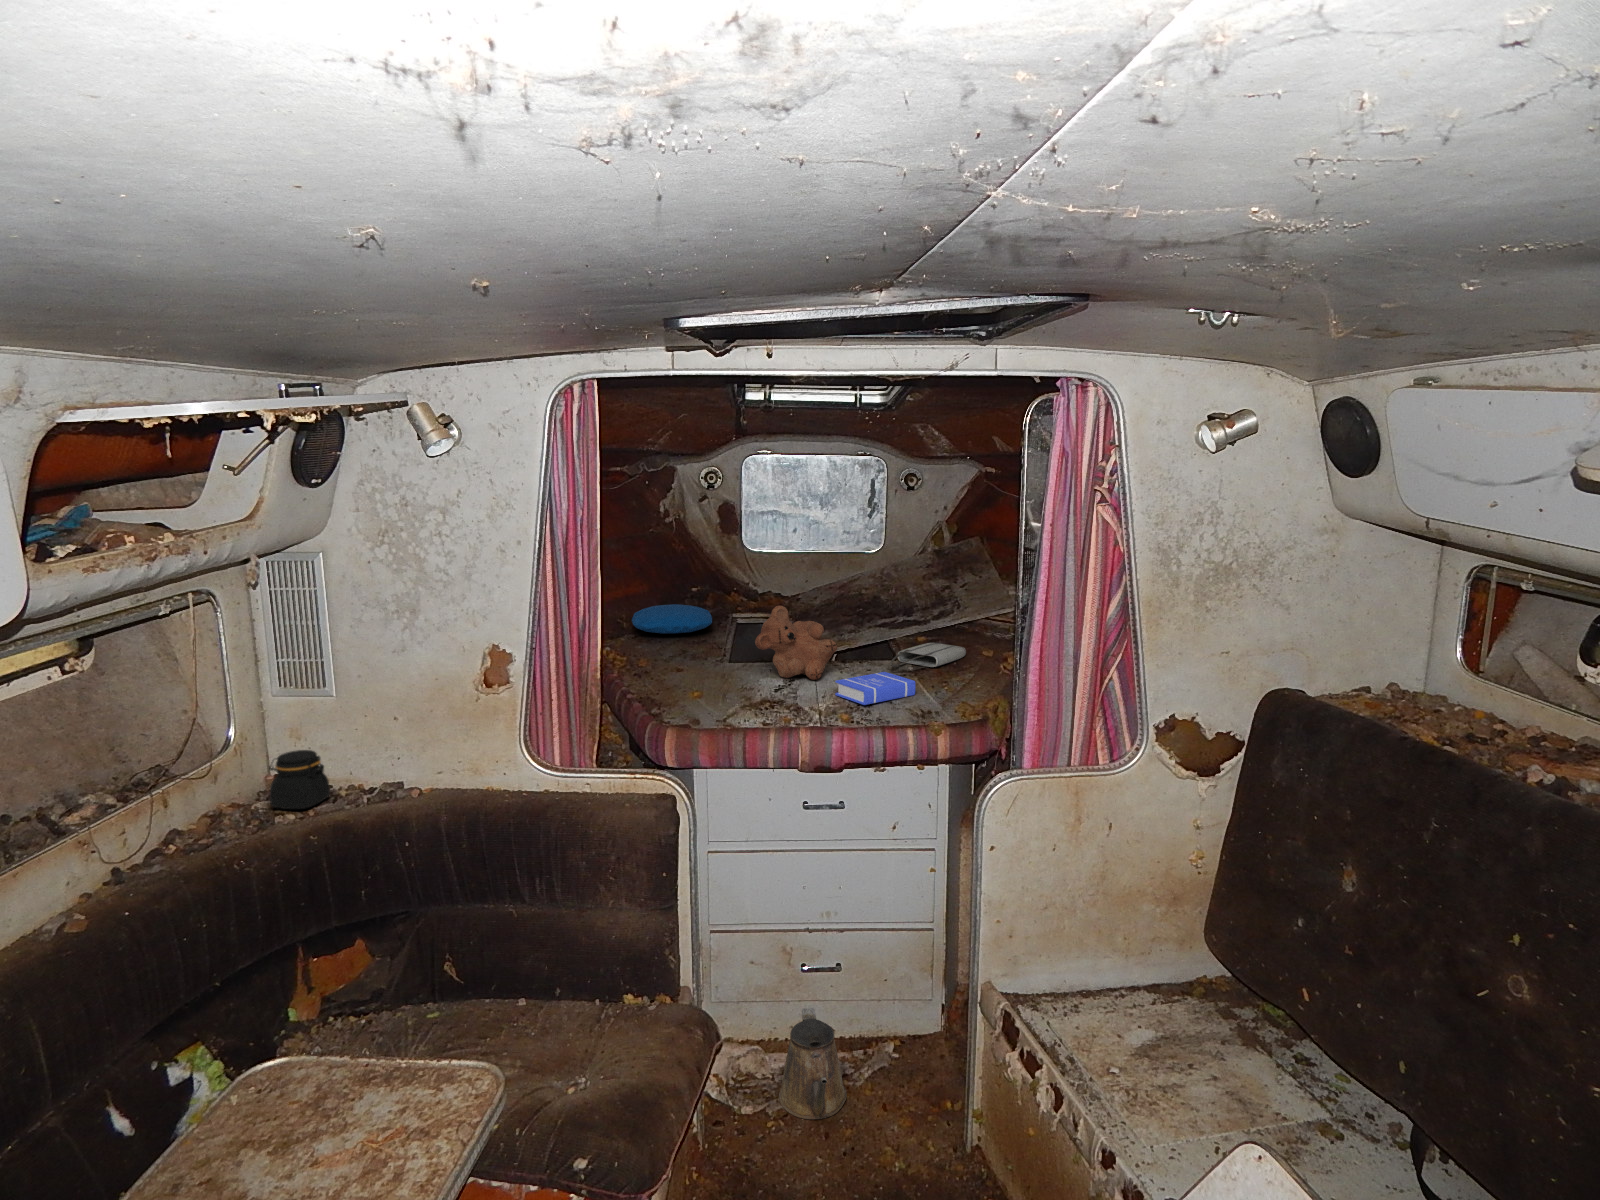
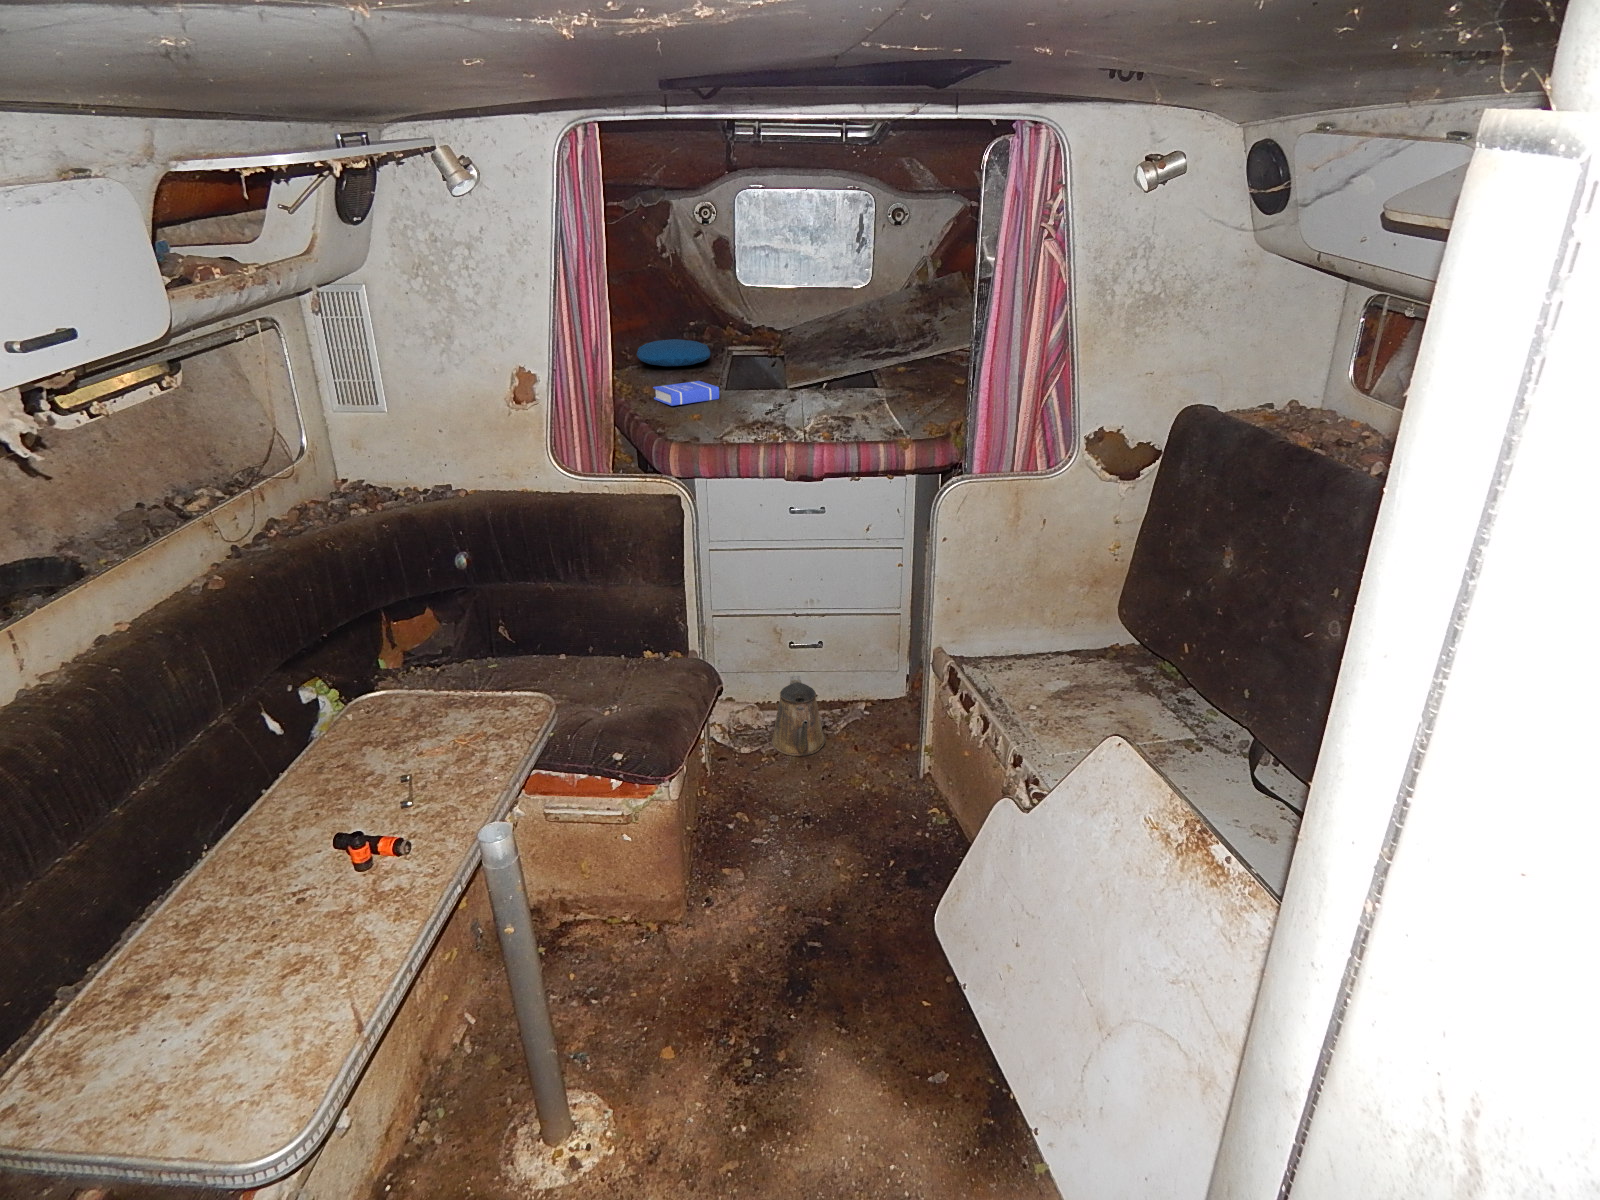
teddy bear: present [755,606,837,680] -> none [748,337,822,405]
tote bag: present [890,643,966,668] -> none [869,373,939,395]
book: present [835,672,915,705] -> present [653,381,719,406]
jar: present [270,750,330,809] -> none [339,459,392,508]

